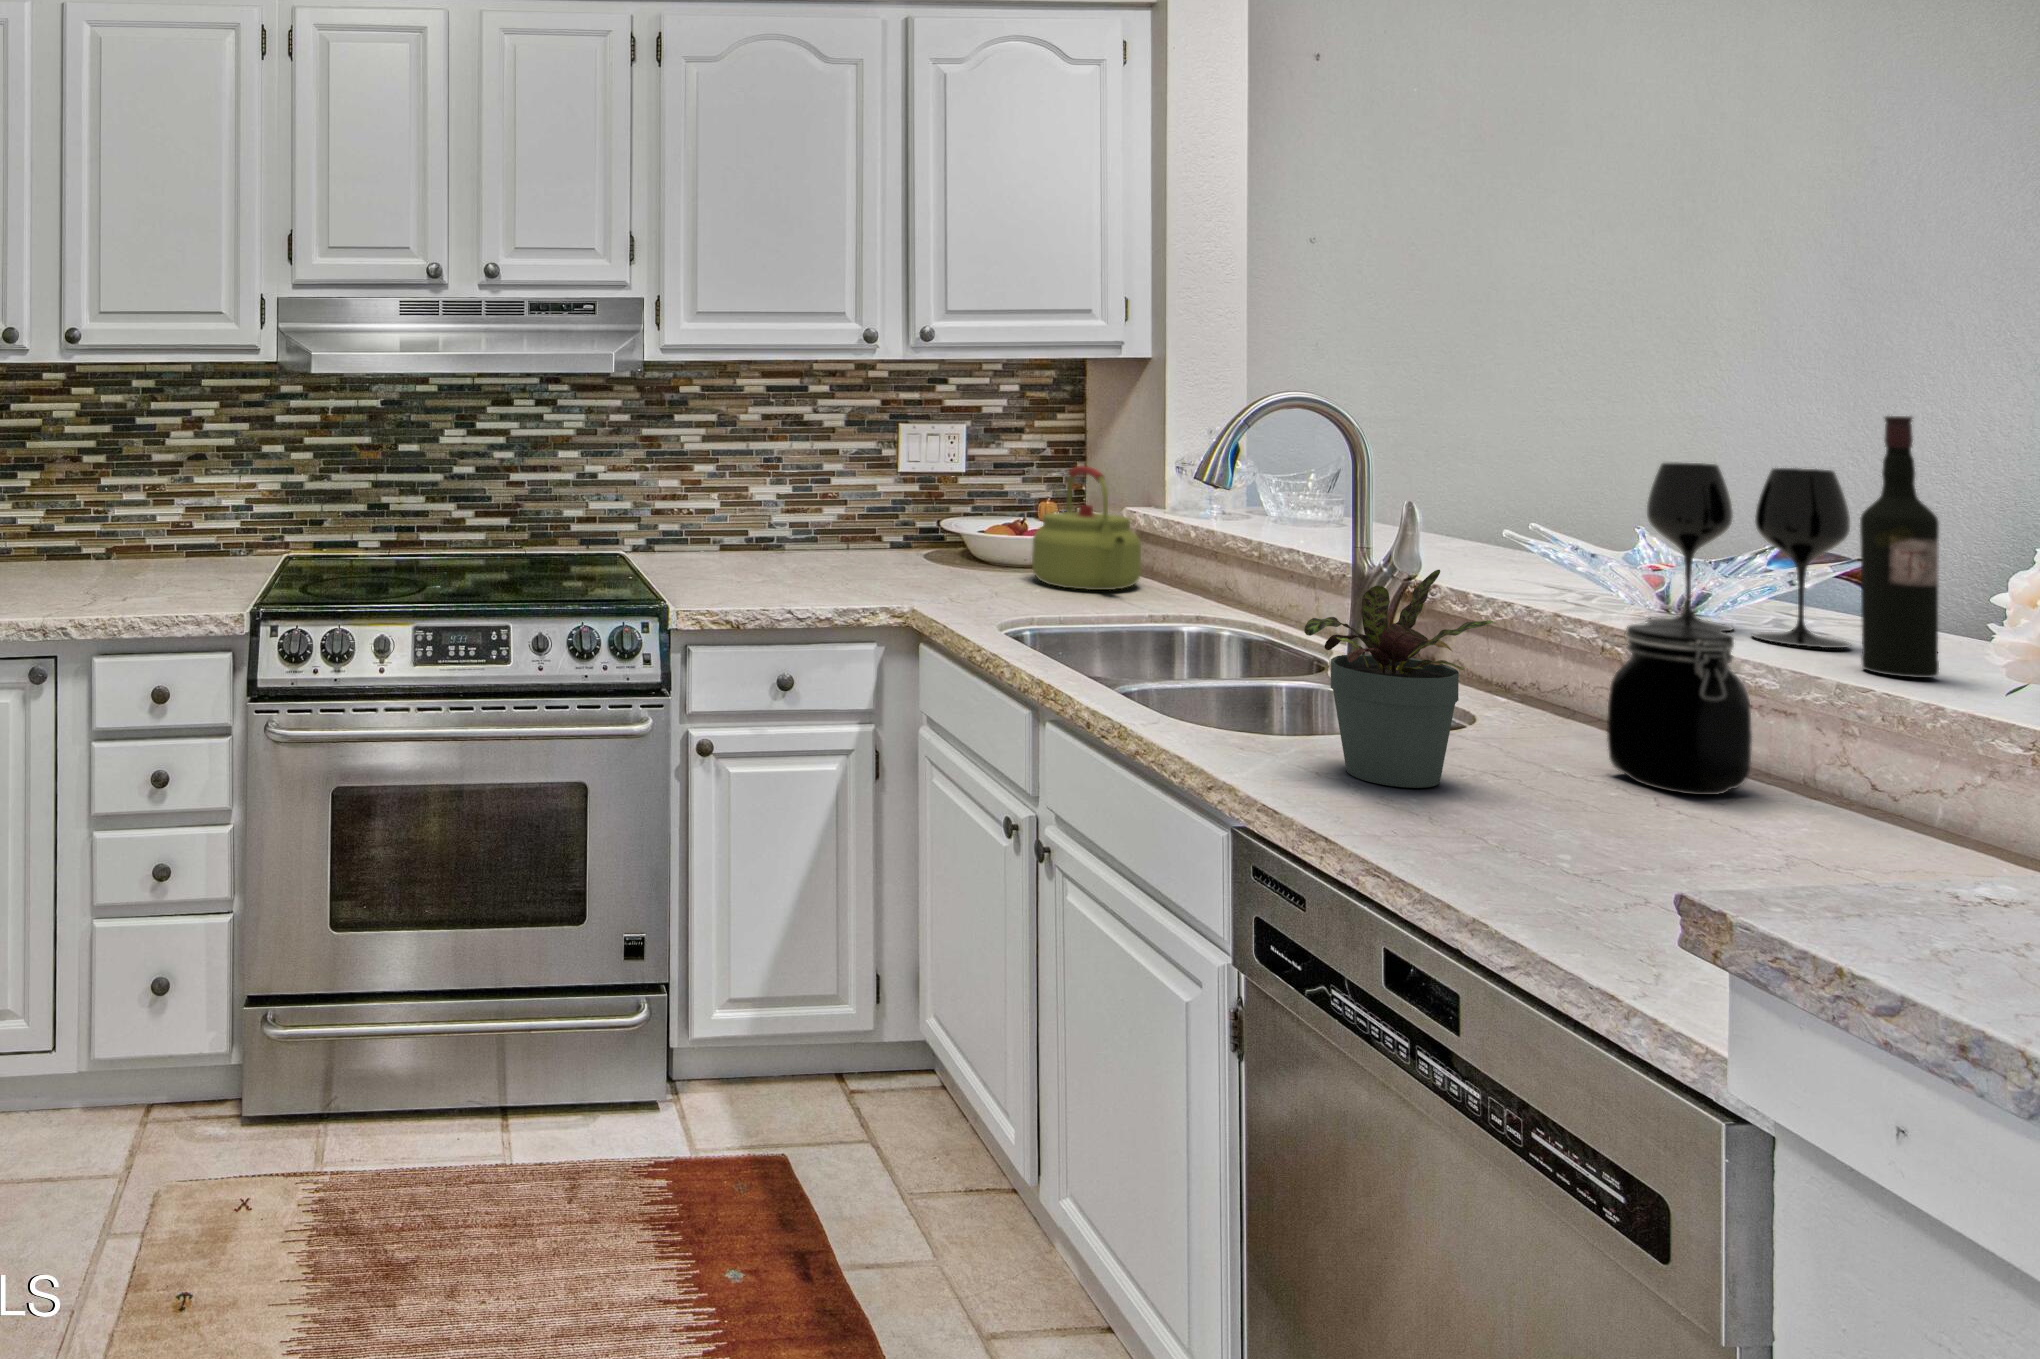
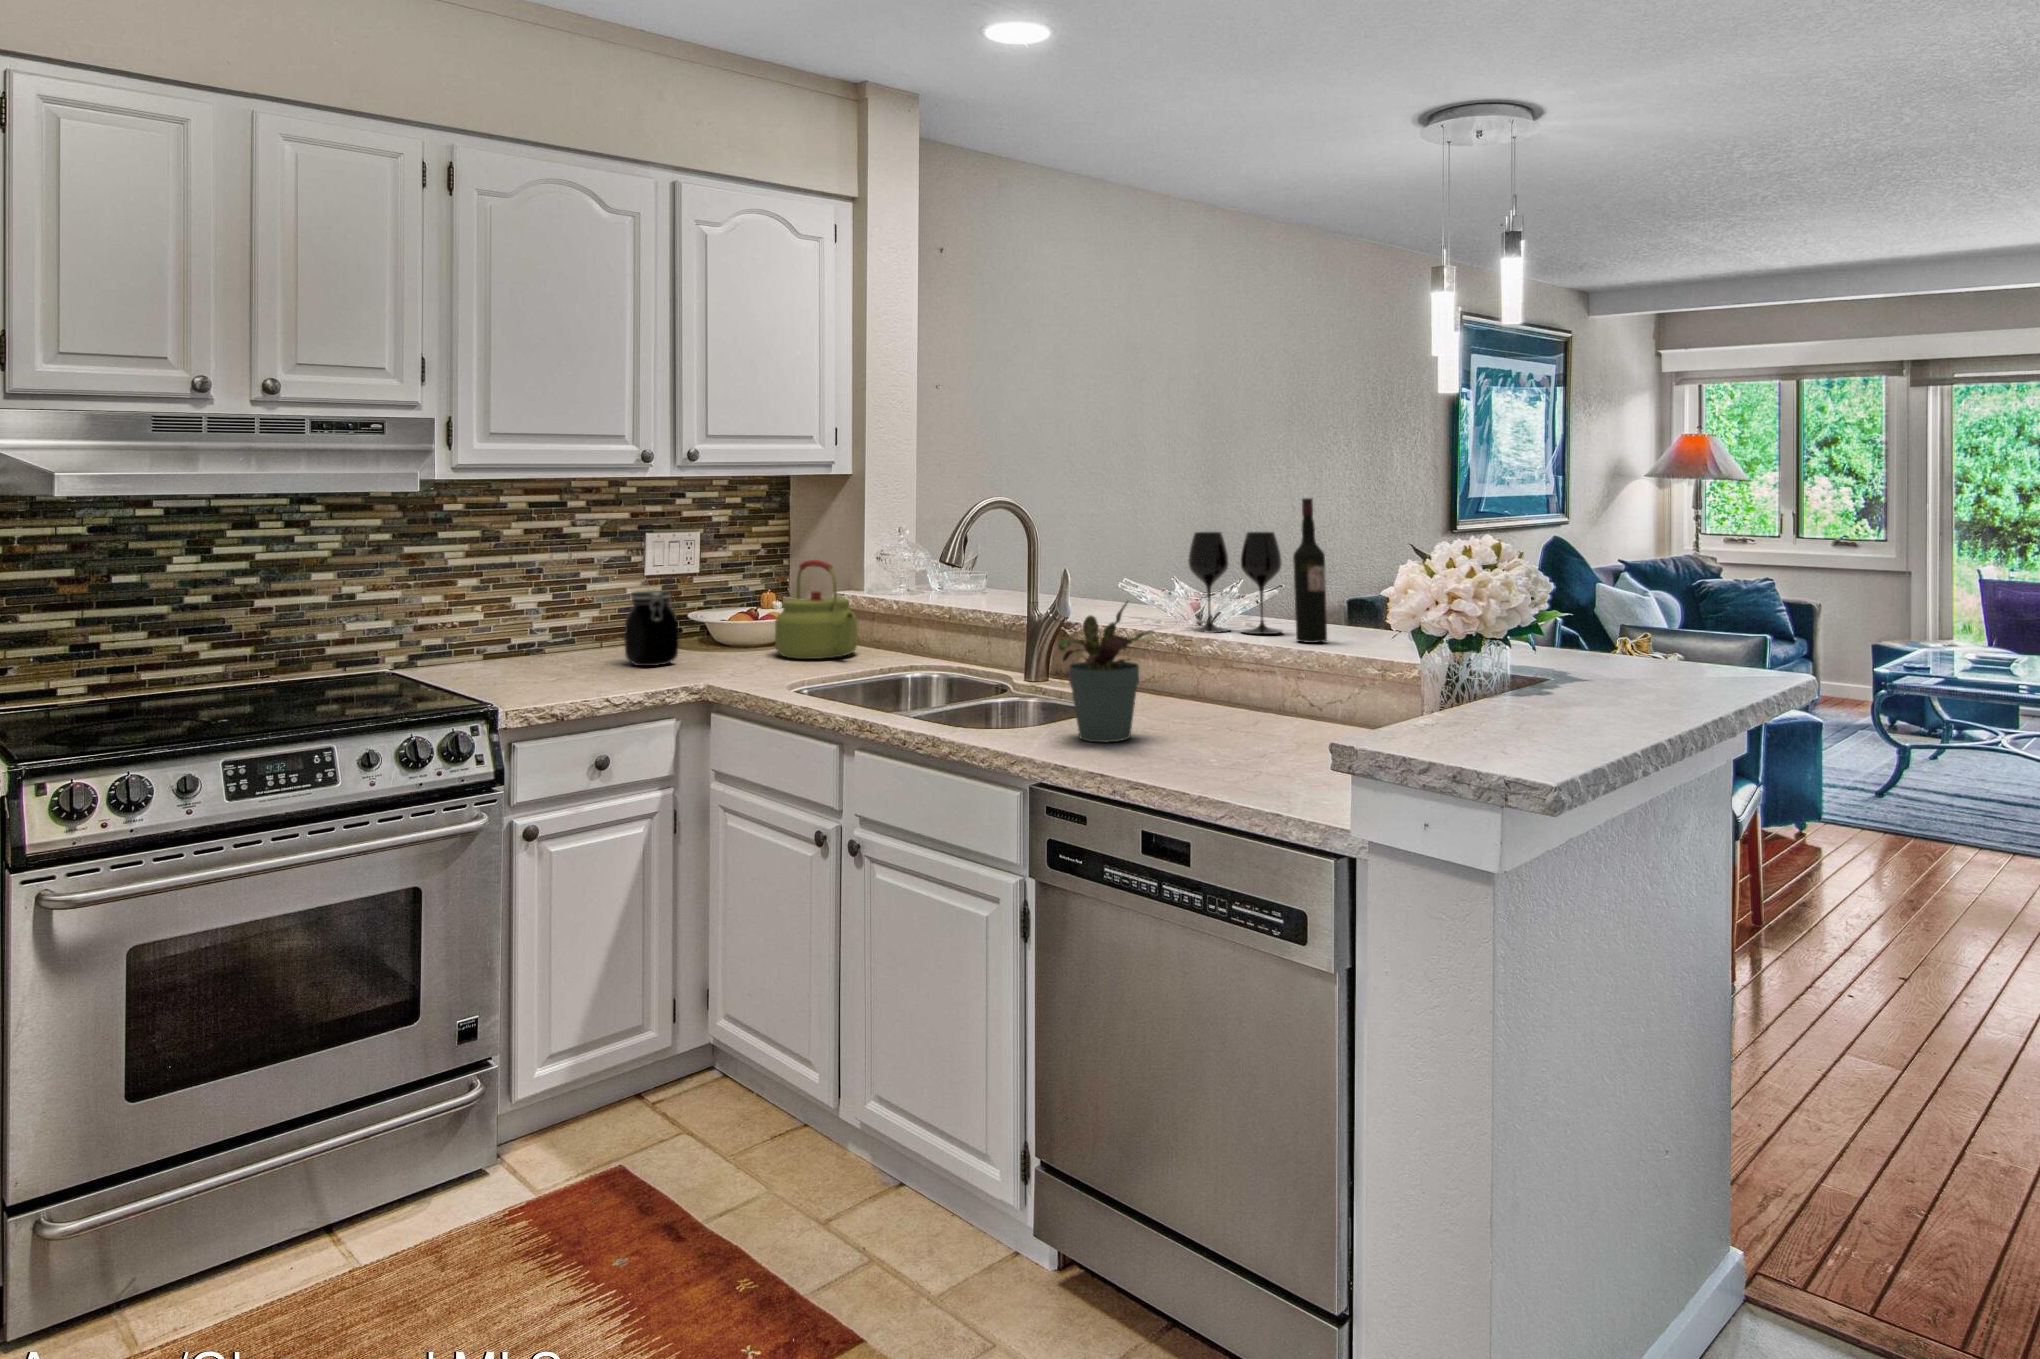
jar: present [1607,623,1752,795] -> present [624,590,679,666]

